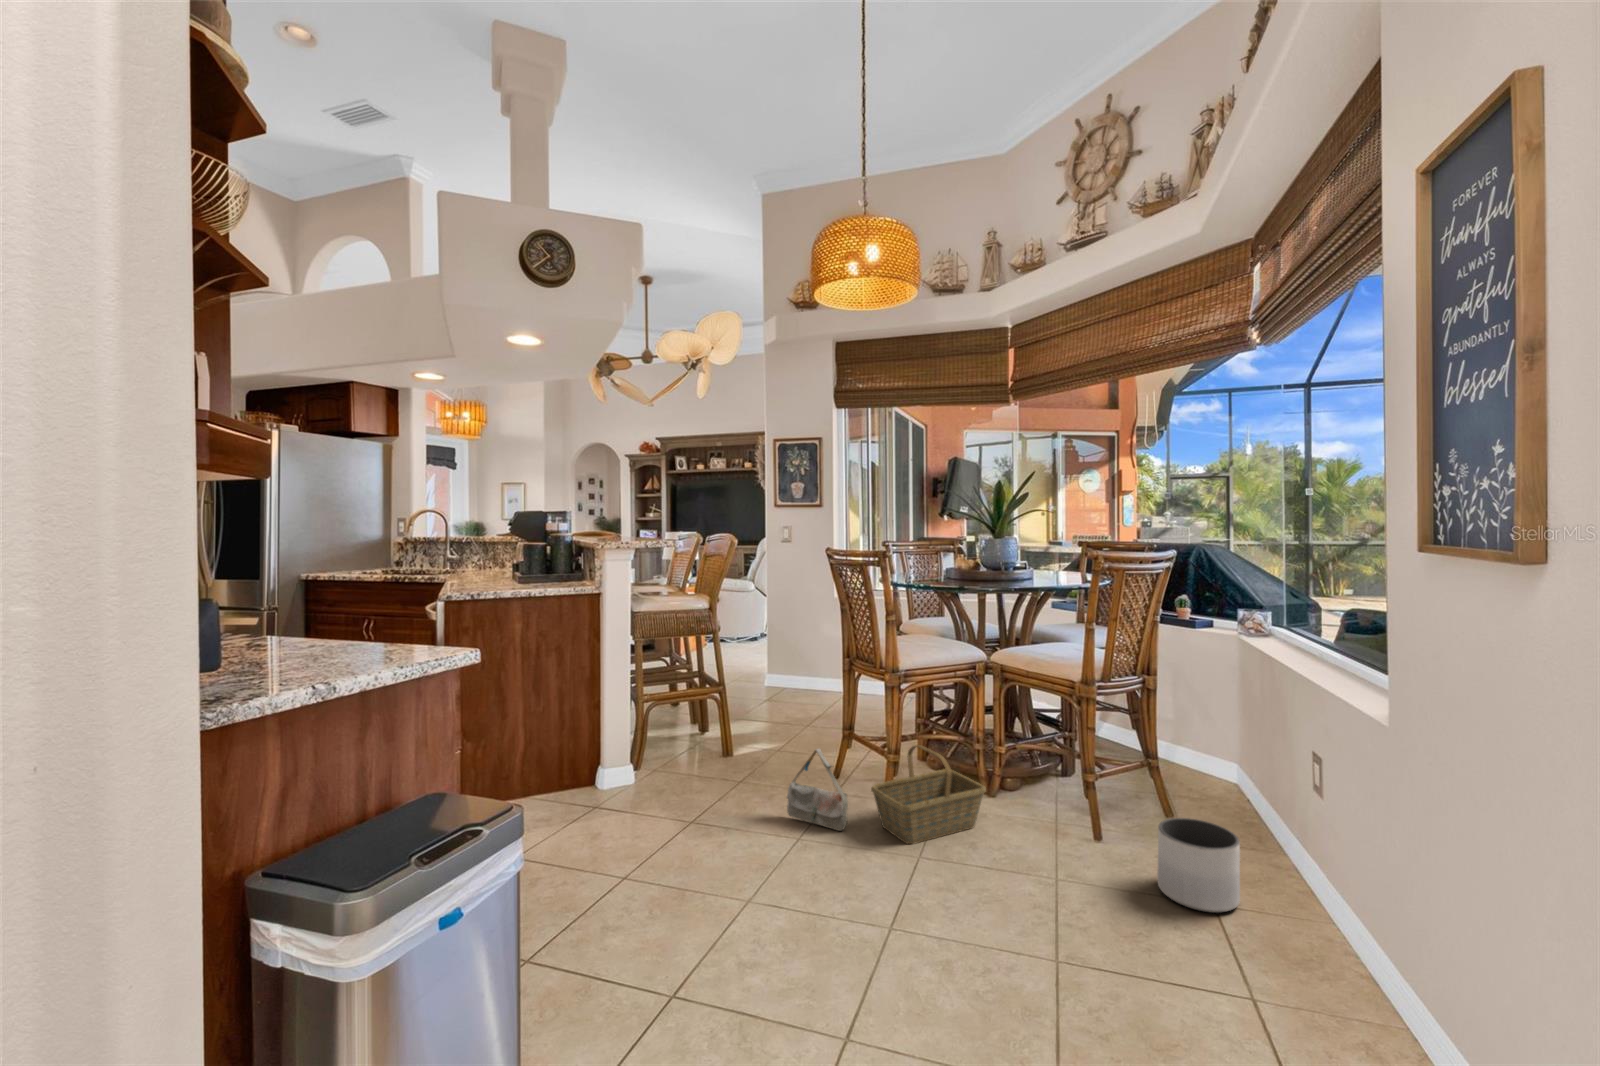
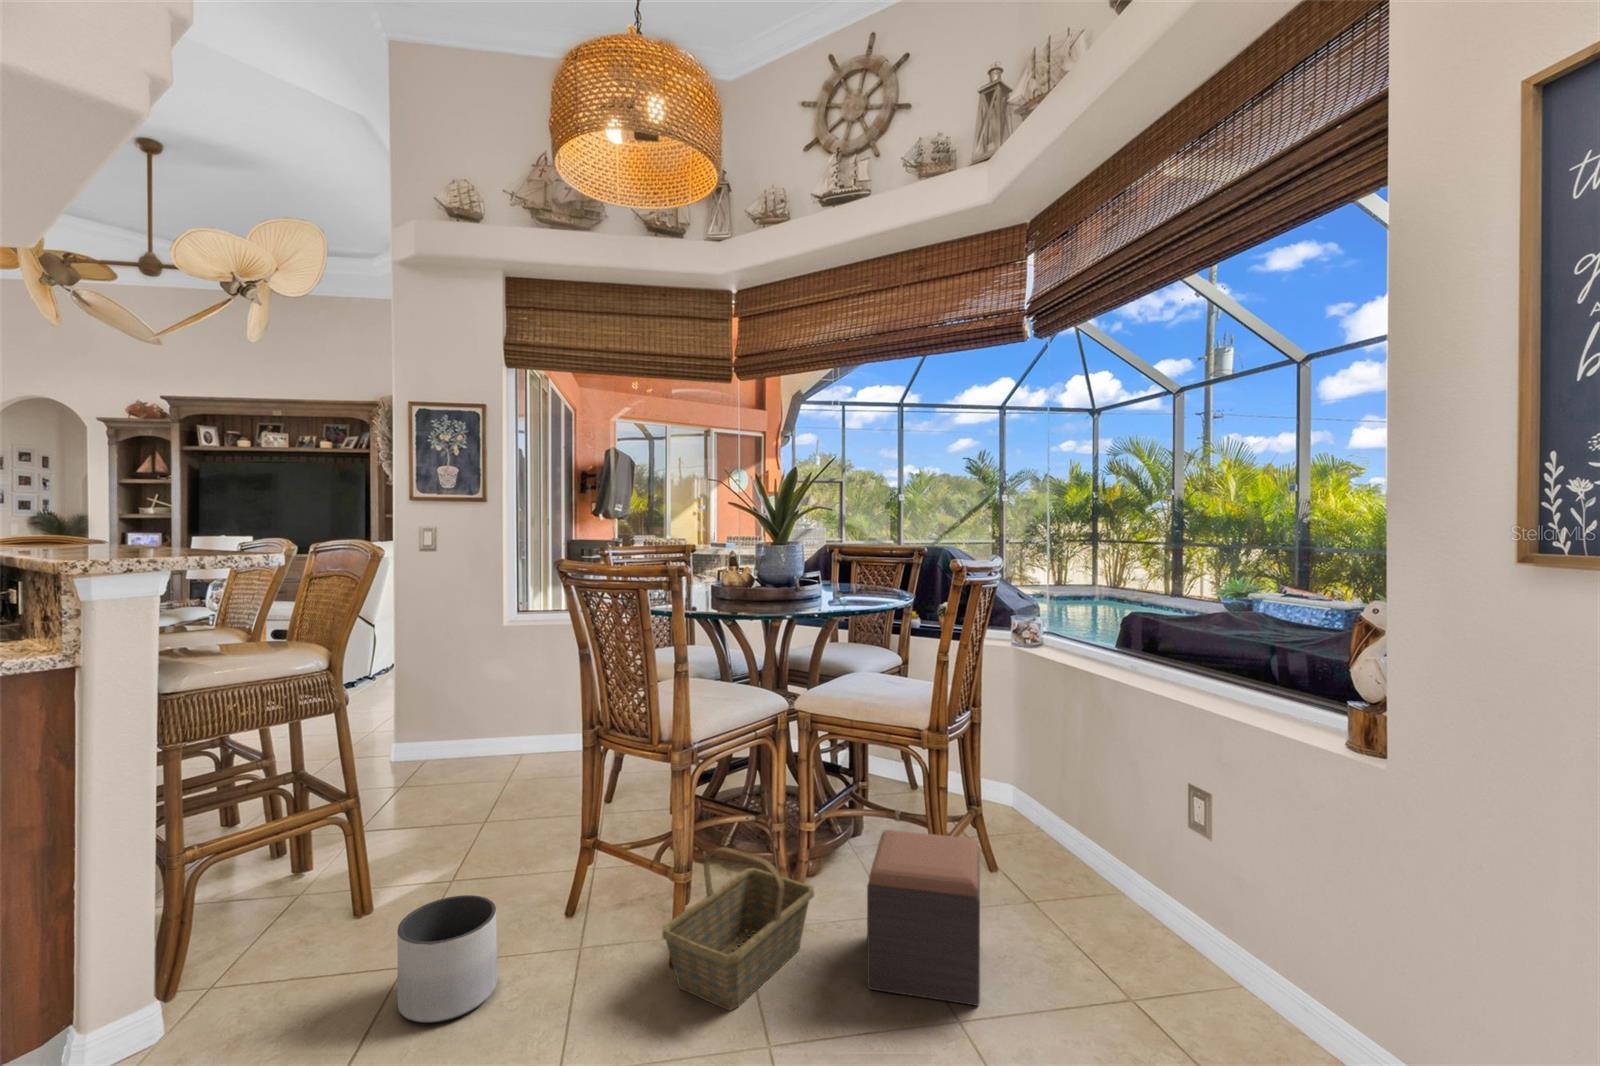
bag: present [787,749,848,831] -> none [518,891,630,1020]
footstool: none [1006,756,1115,885] -> present [867,830,980,1005]
planter: present [1157,818,1240,913] -> present [397,895,498,1023]

